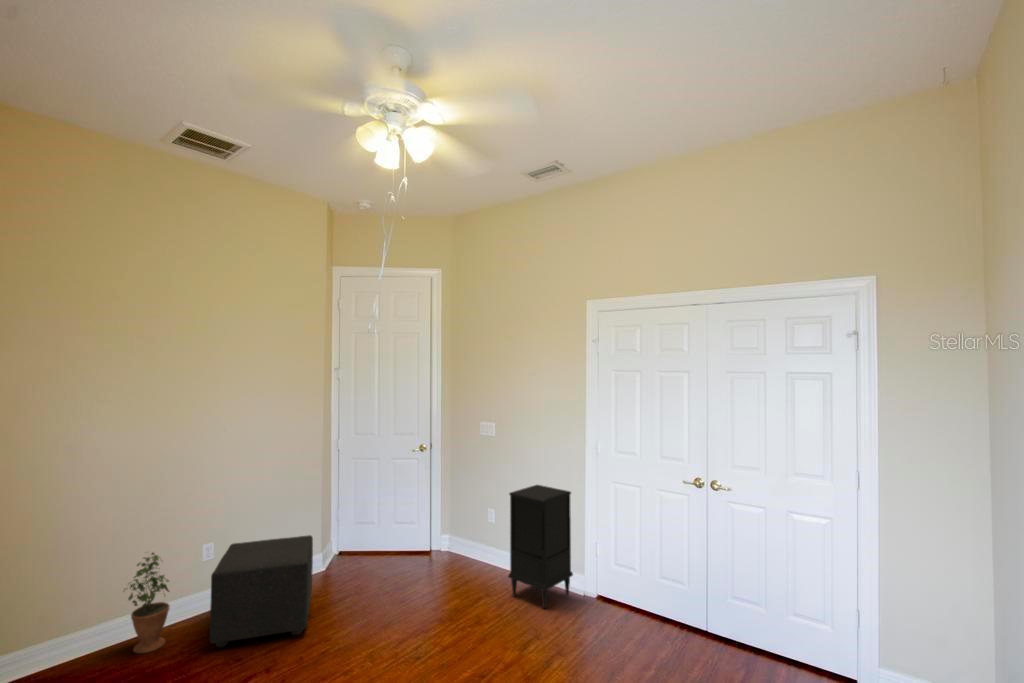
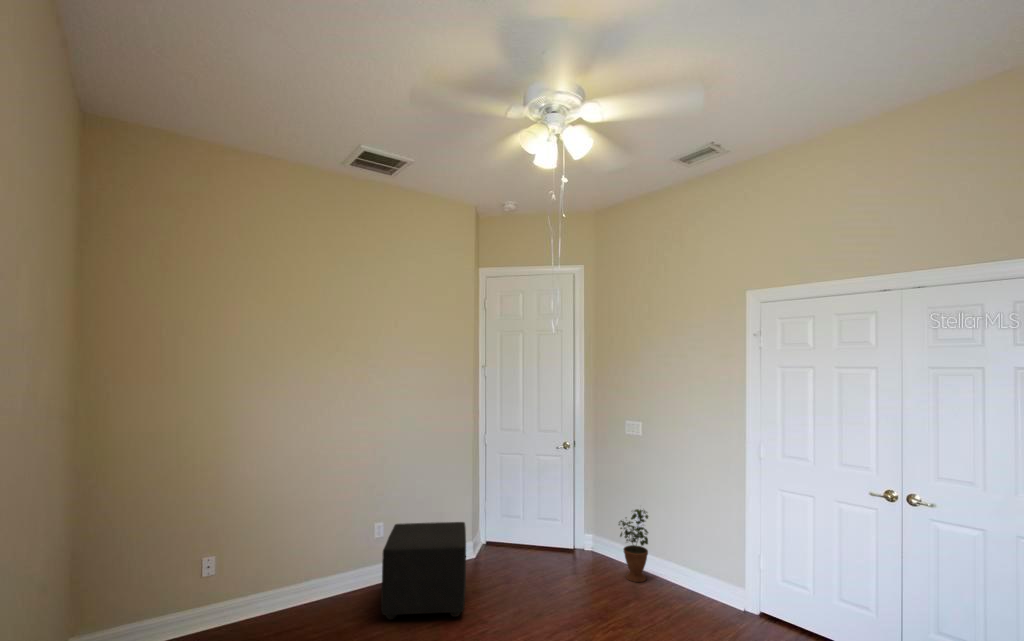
nightstand: present [508,485,573,609] -> none [659,487,733,622]
potted plant: present [128,553,170,653] -> present [619,509,648,582]

